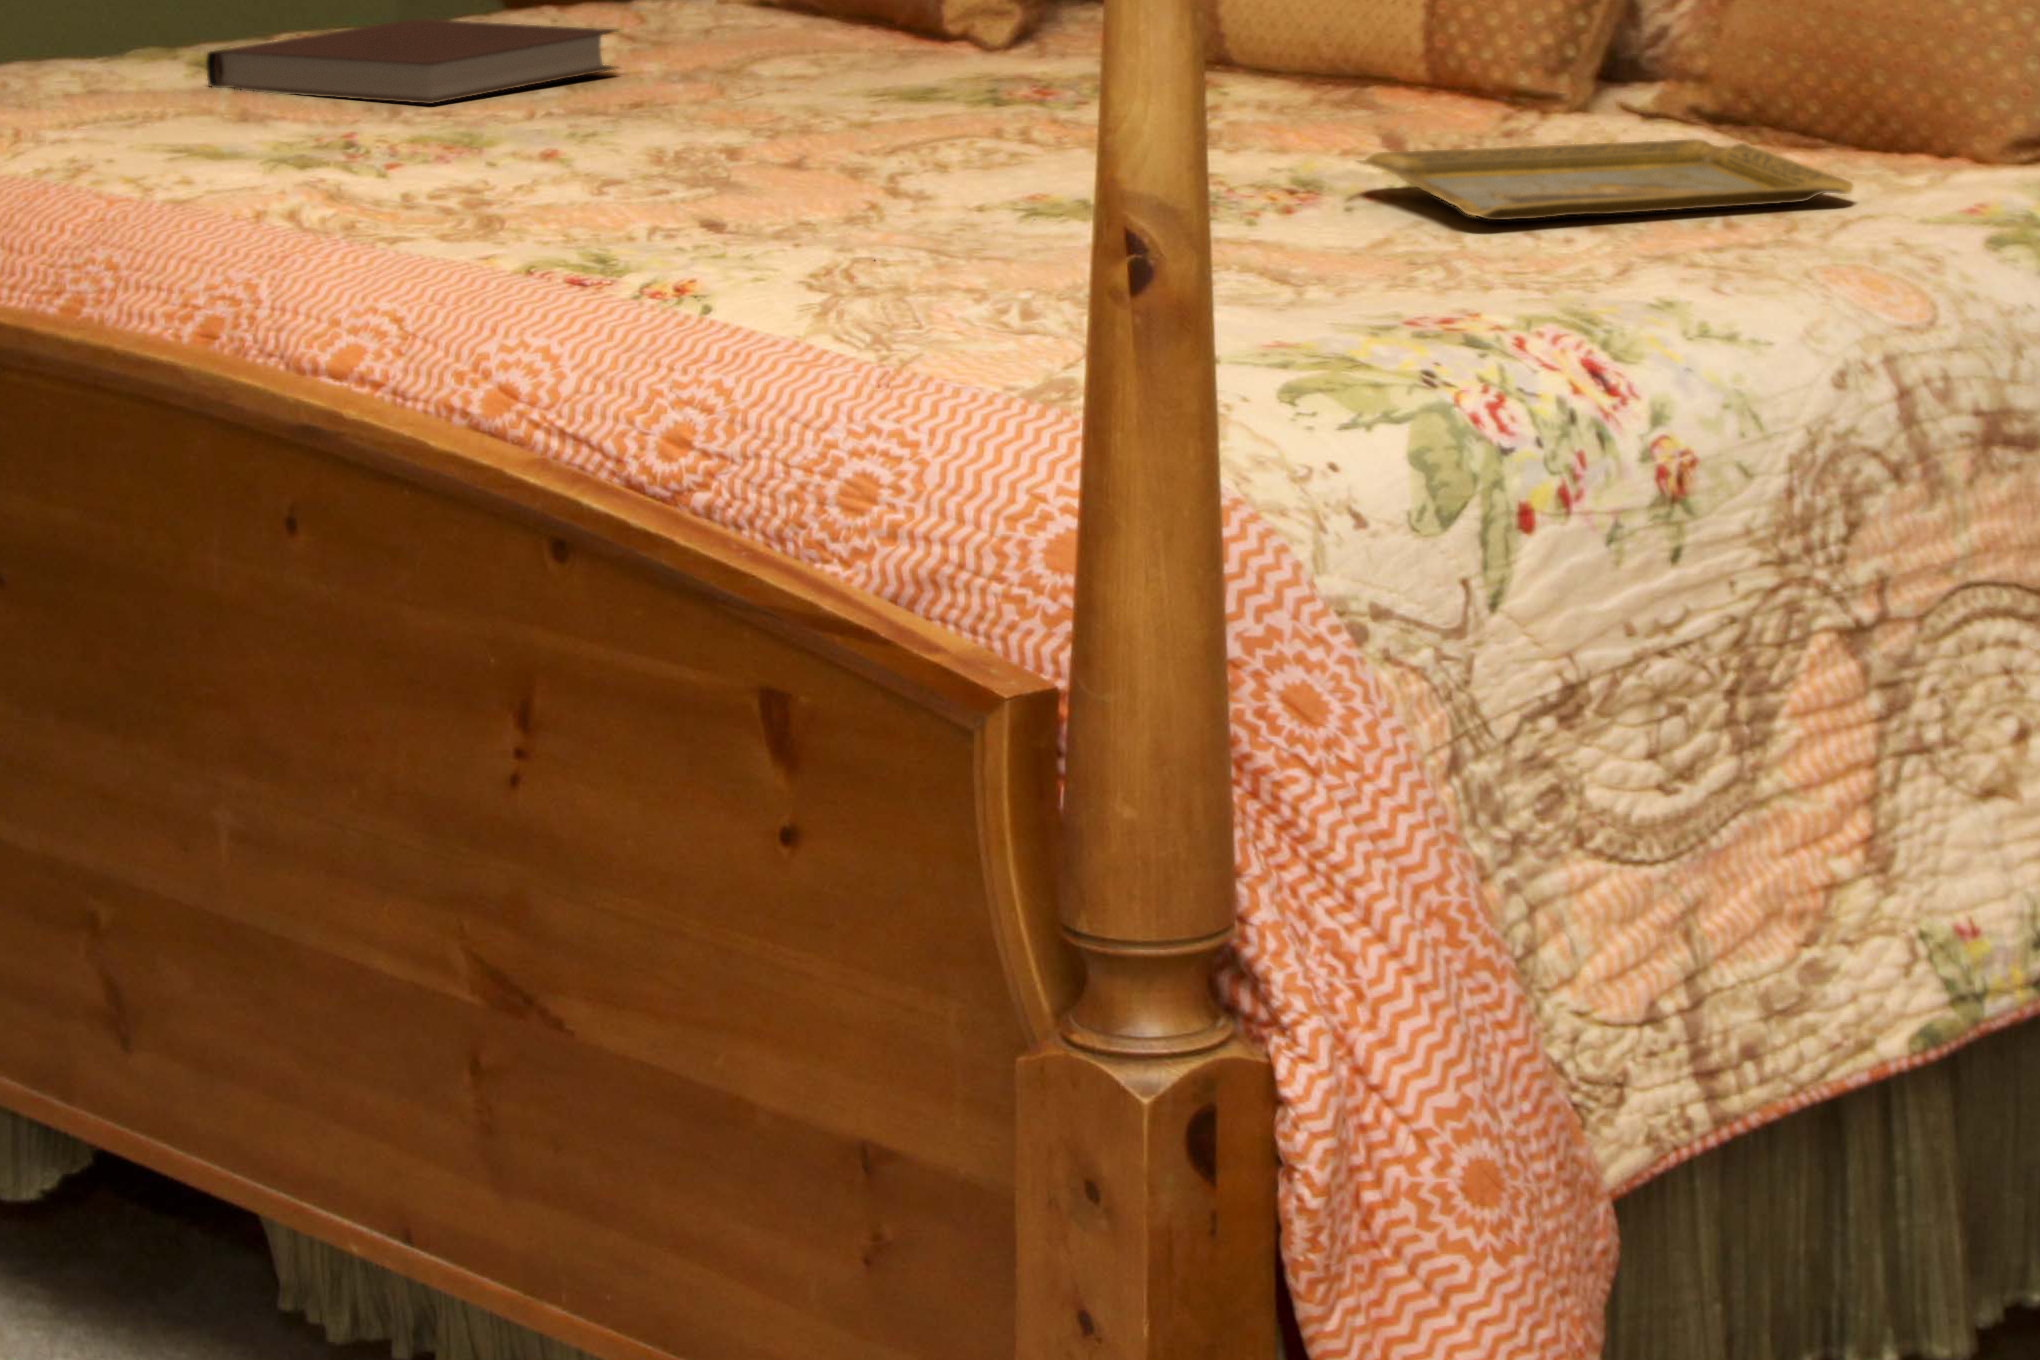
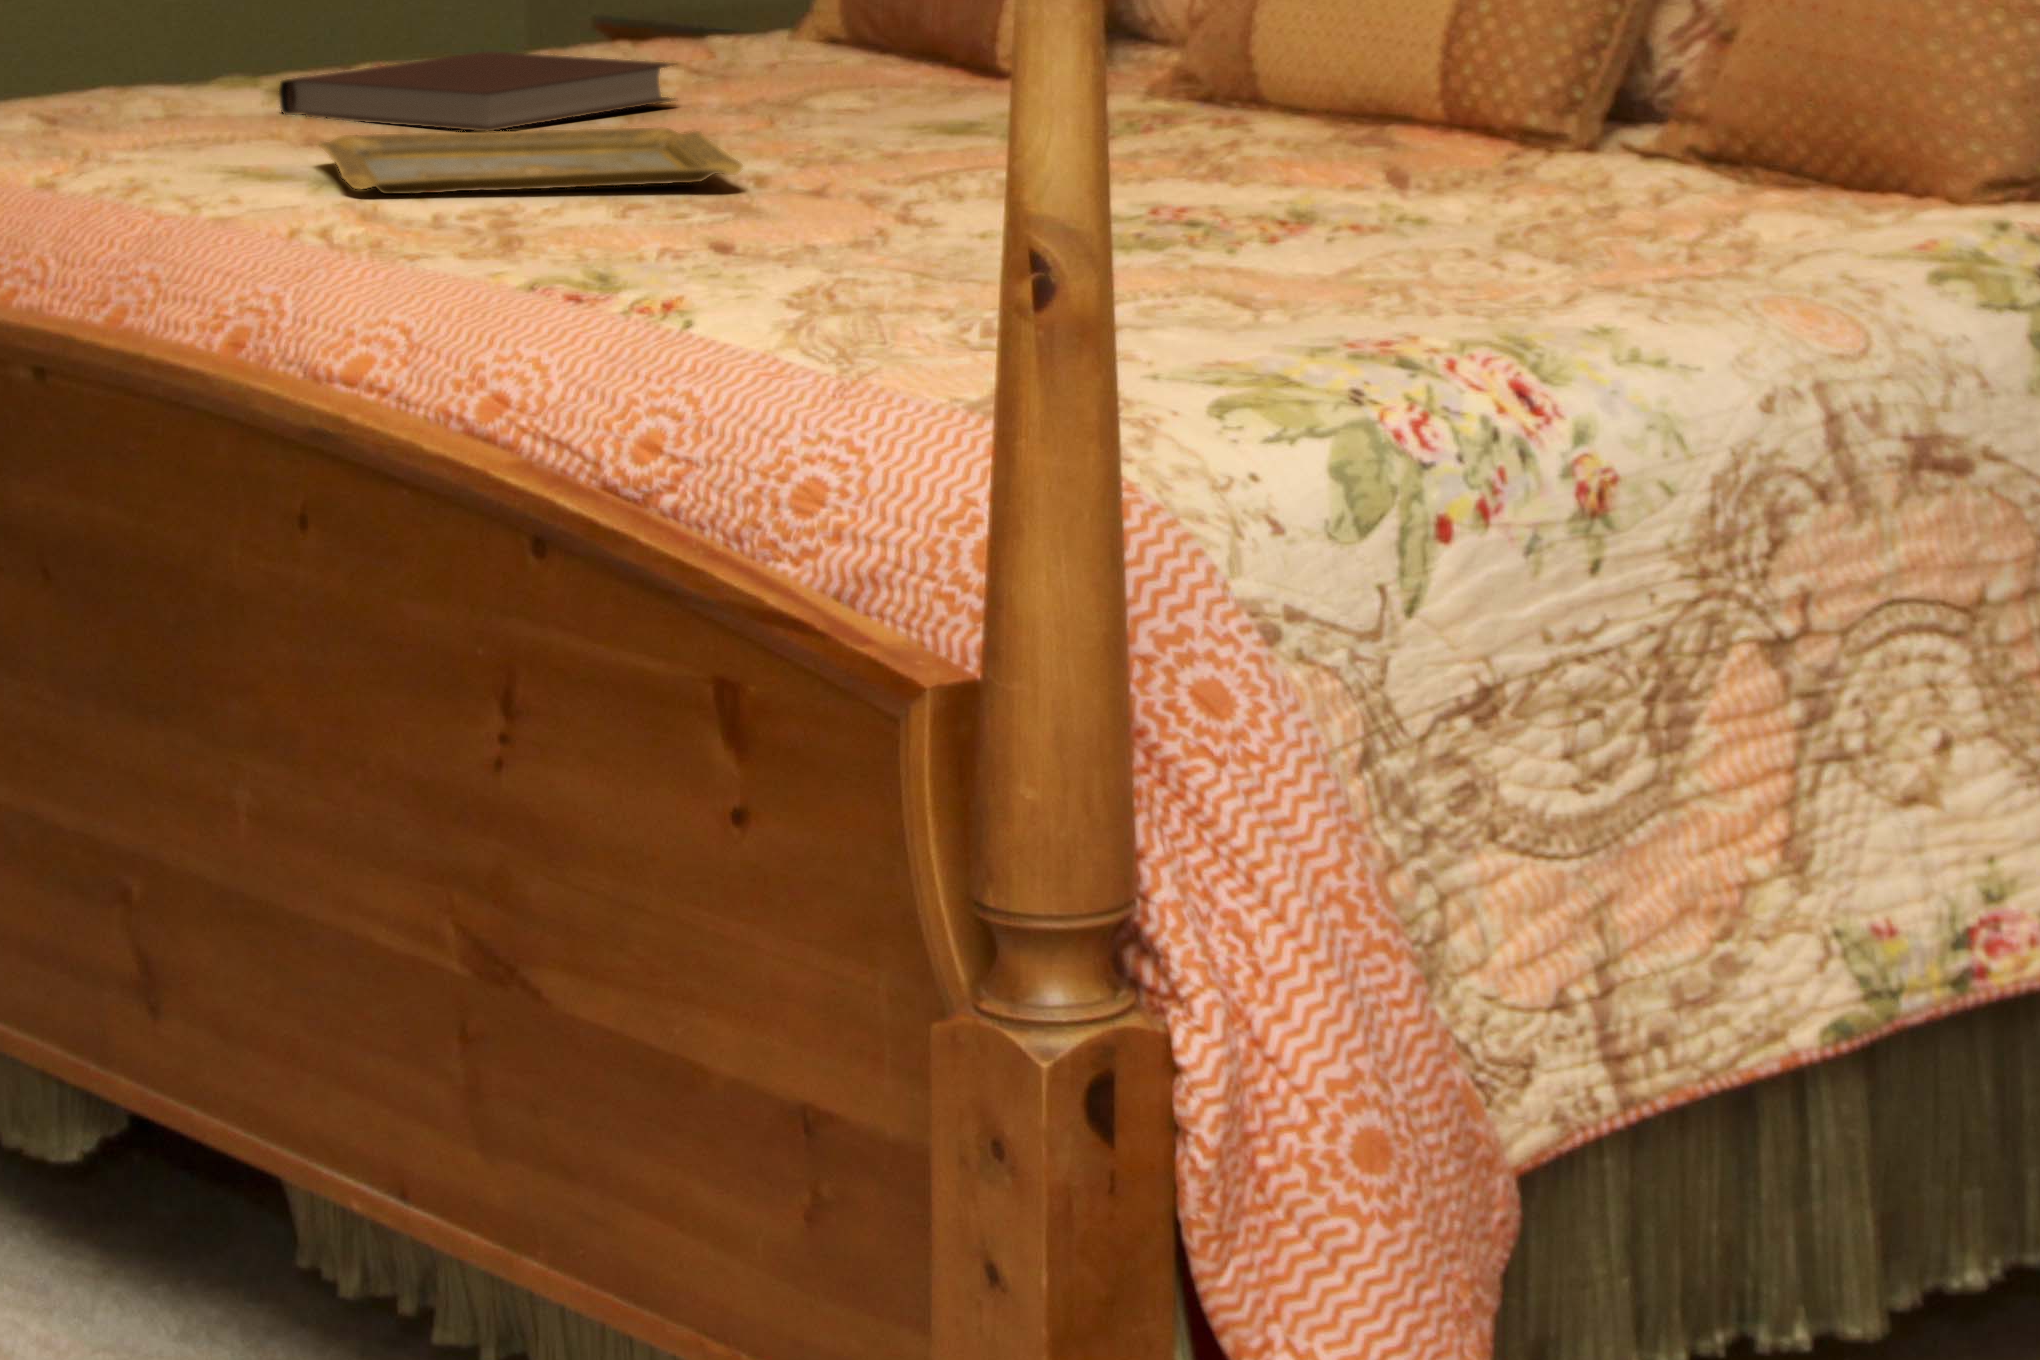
tray: present [1358,139,1853,220] -> present [317,128,743,194]

